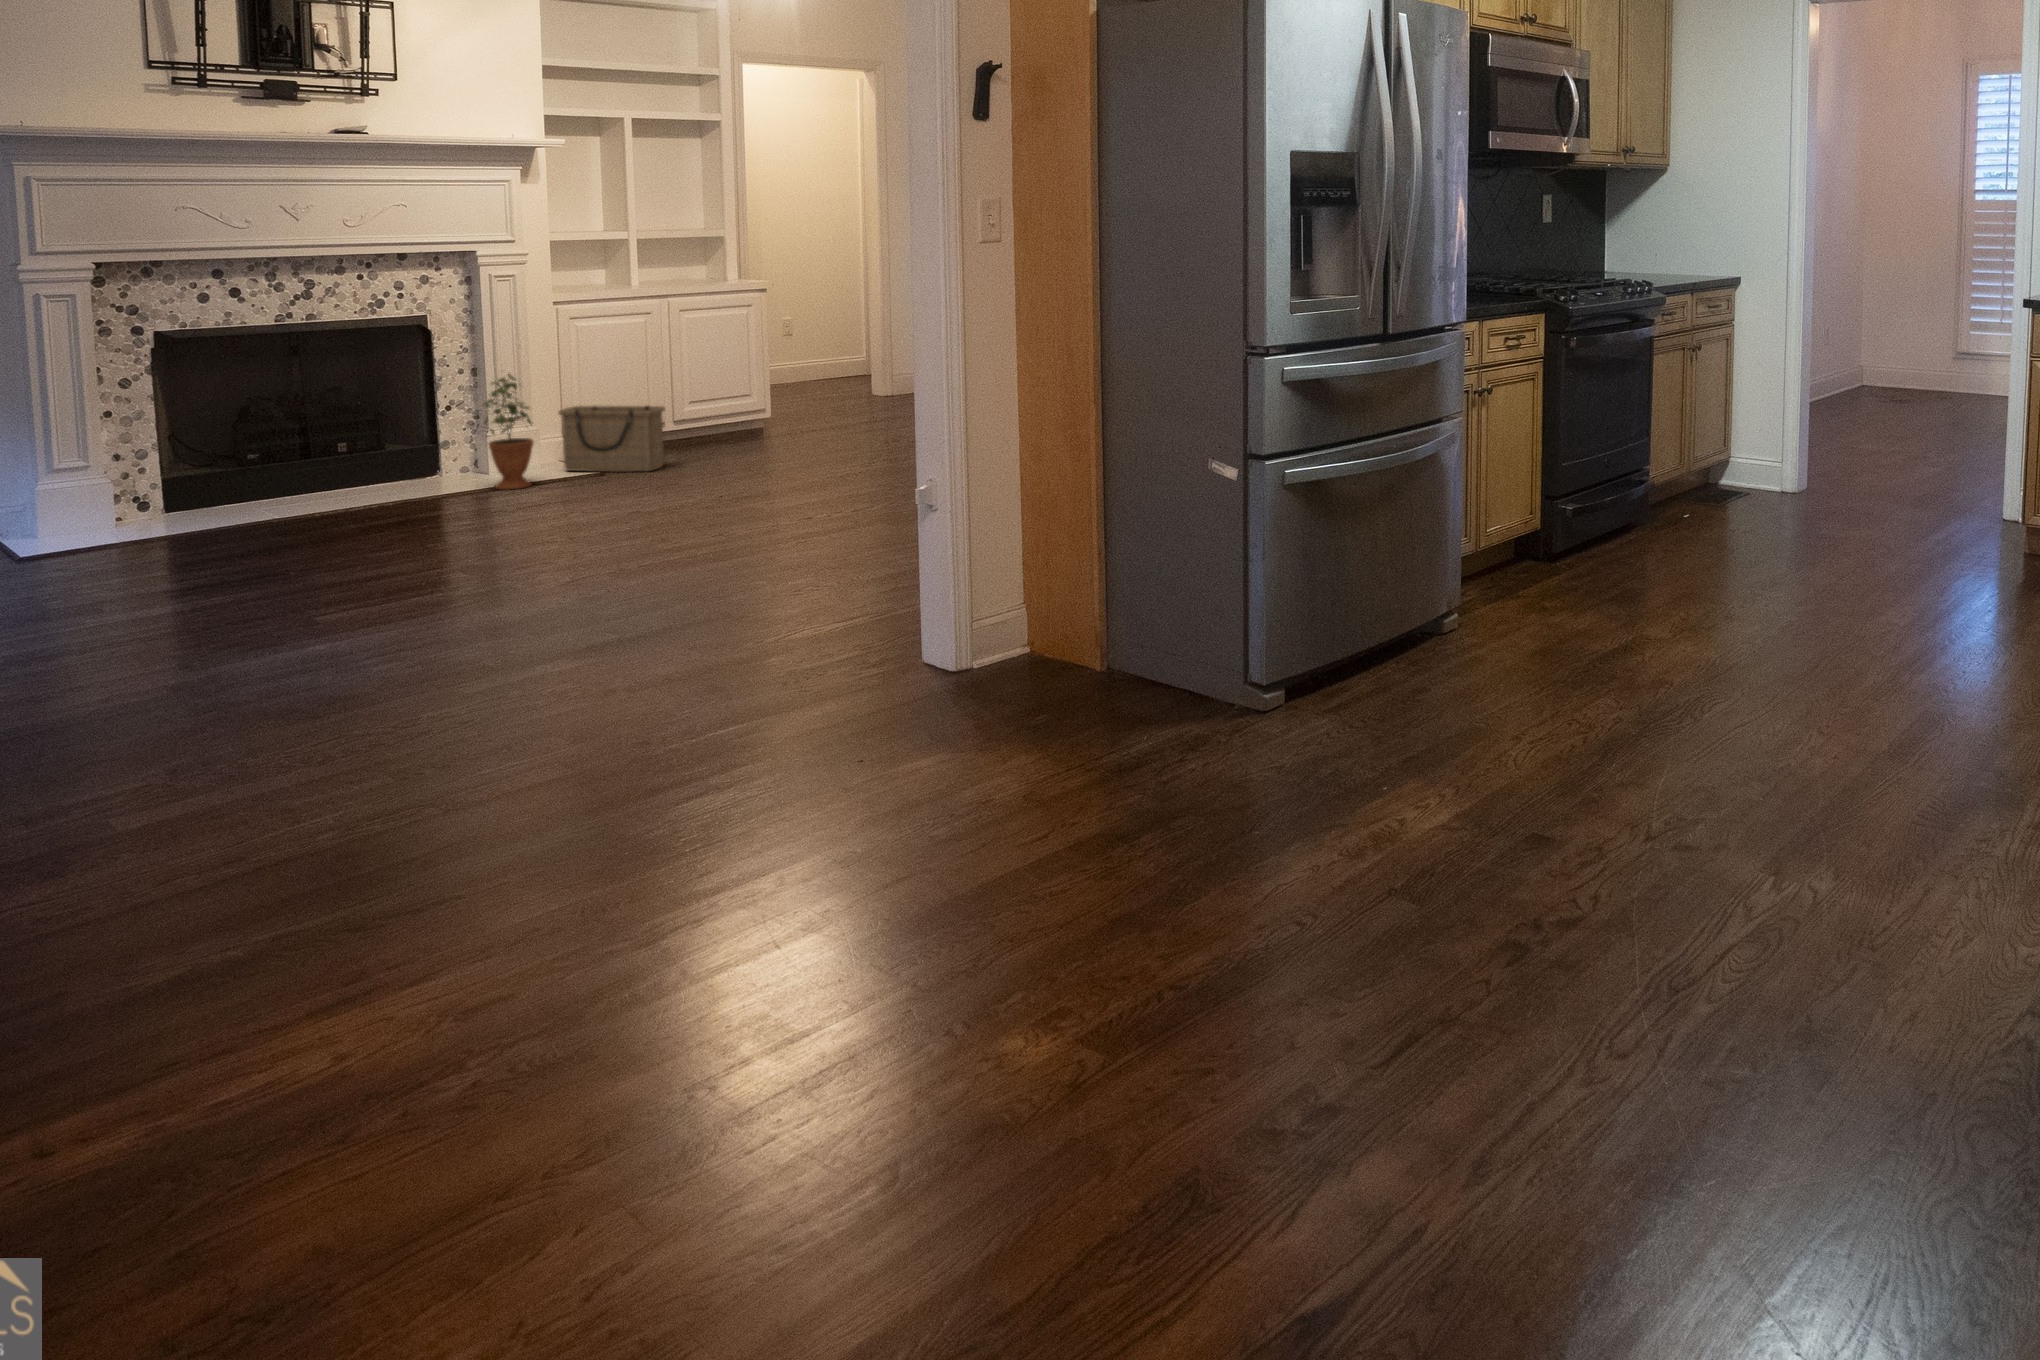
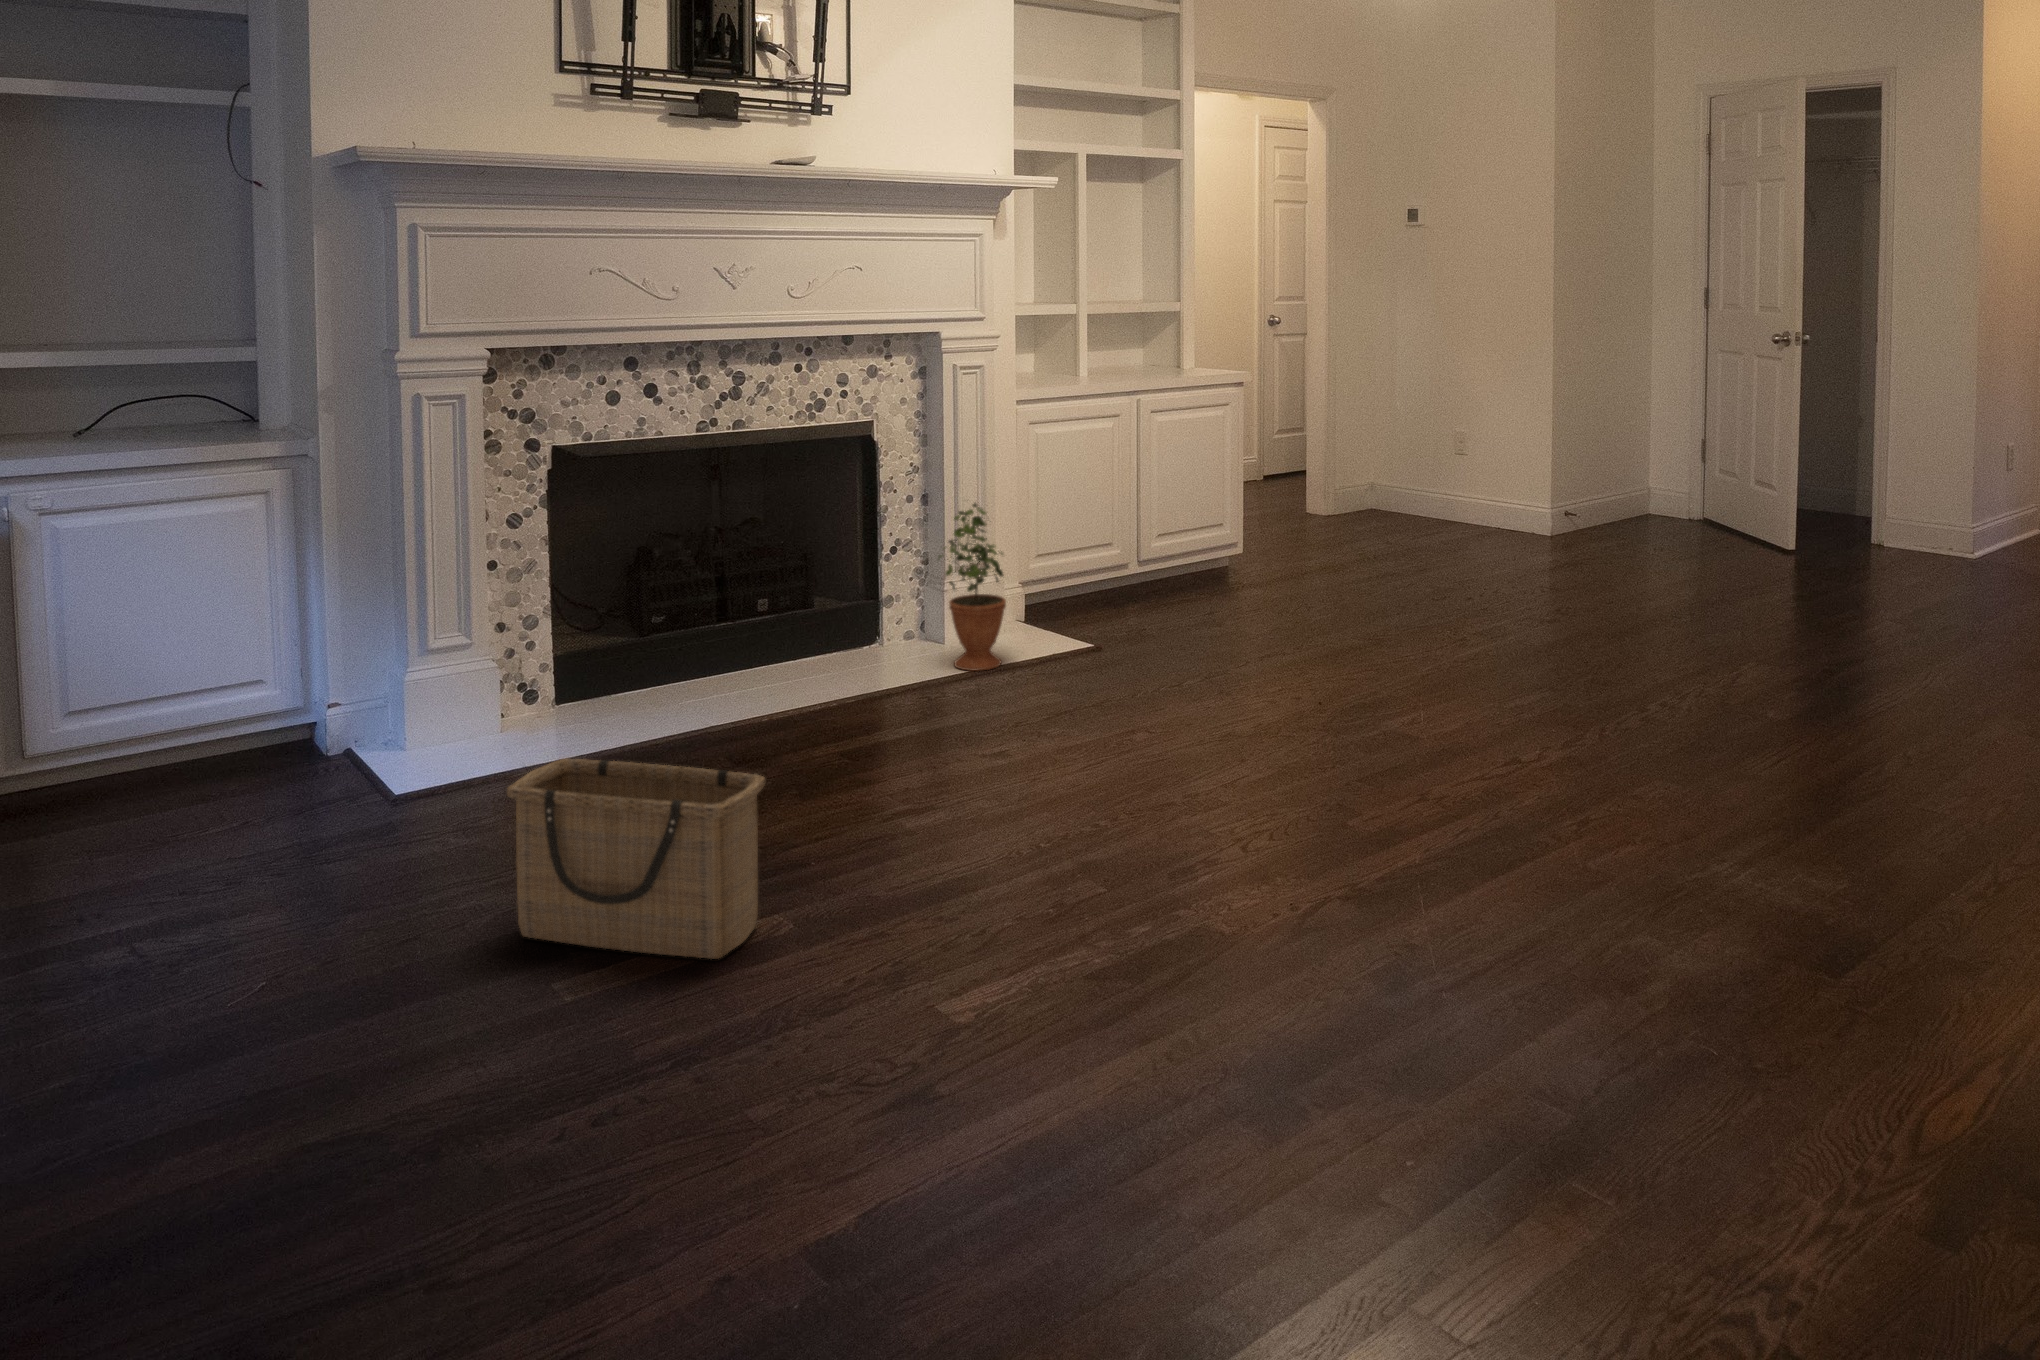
basket: present [558,405,665,472] -> present [507,758,765,959]

